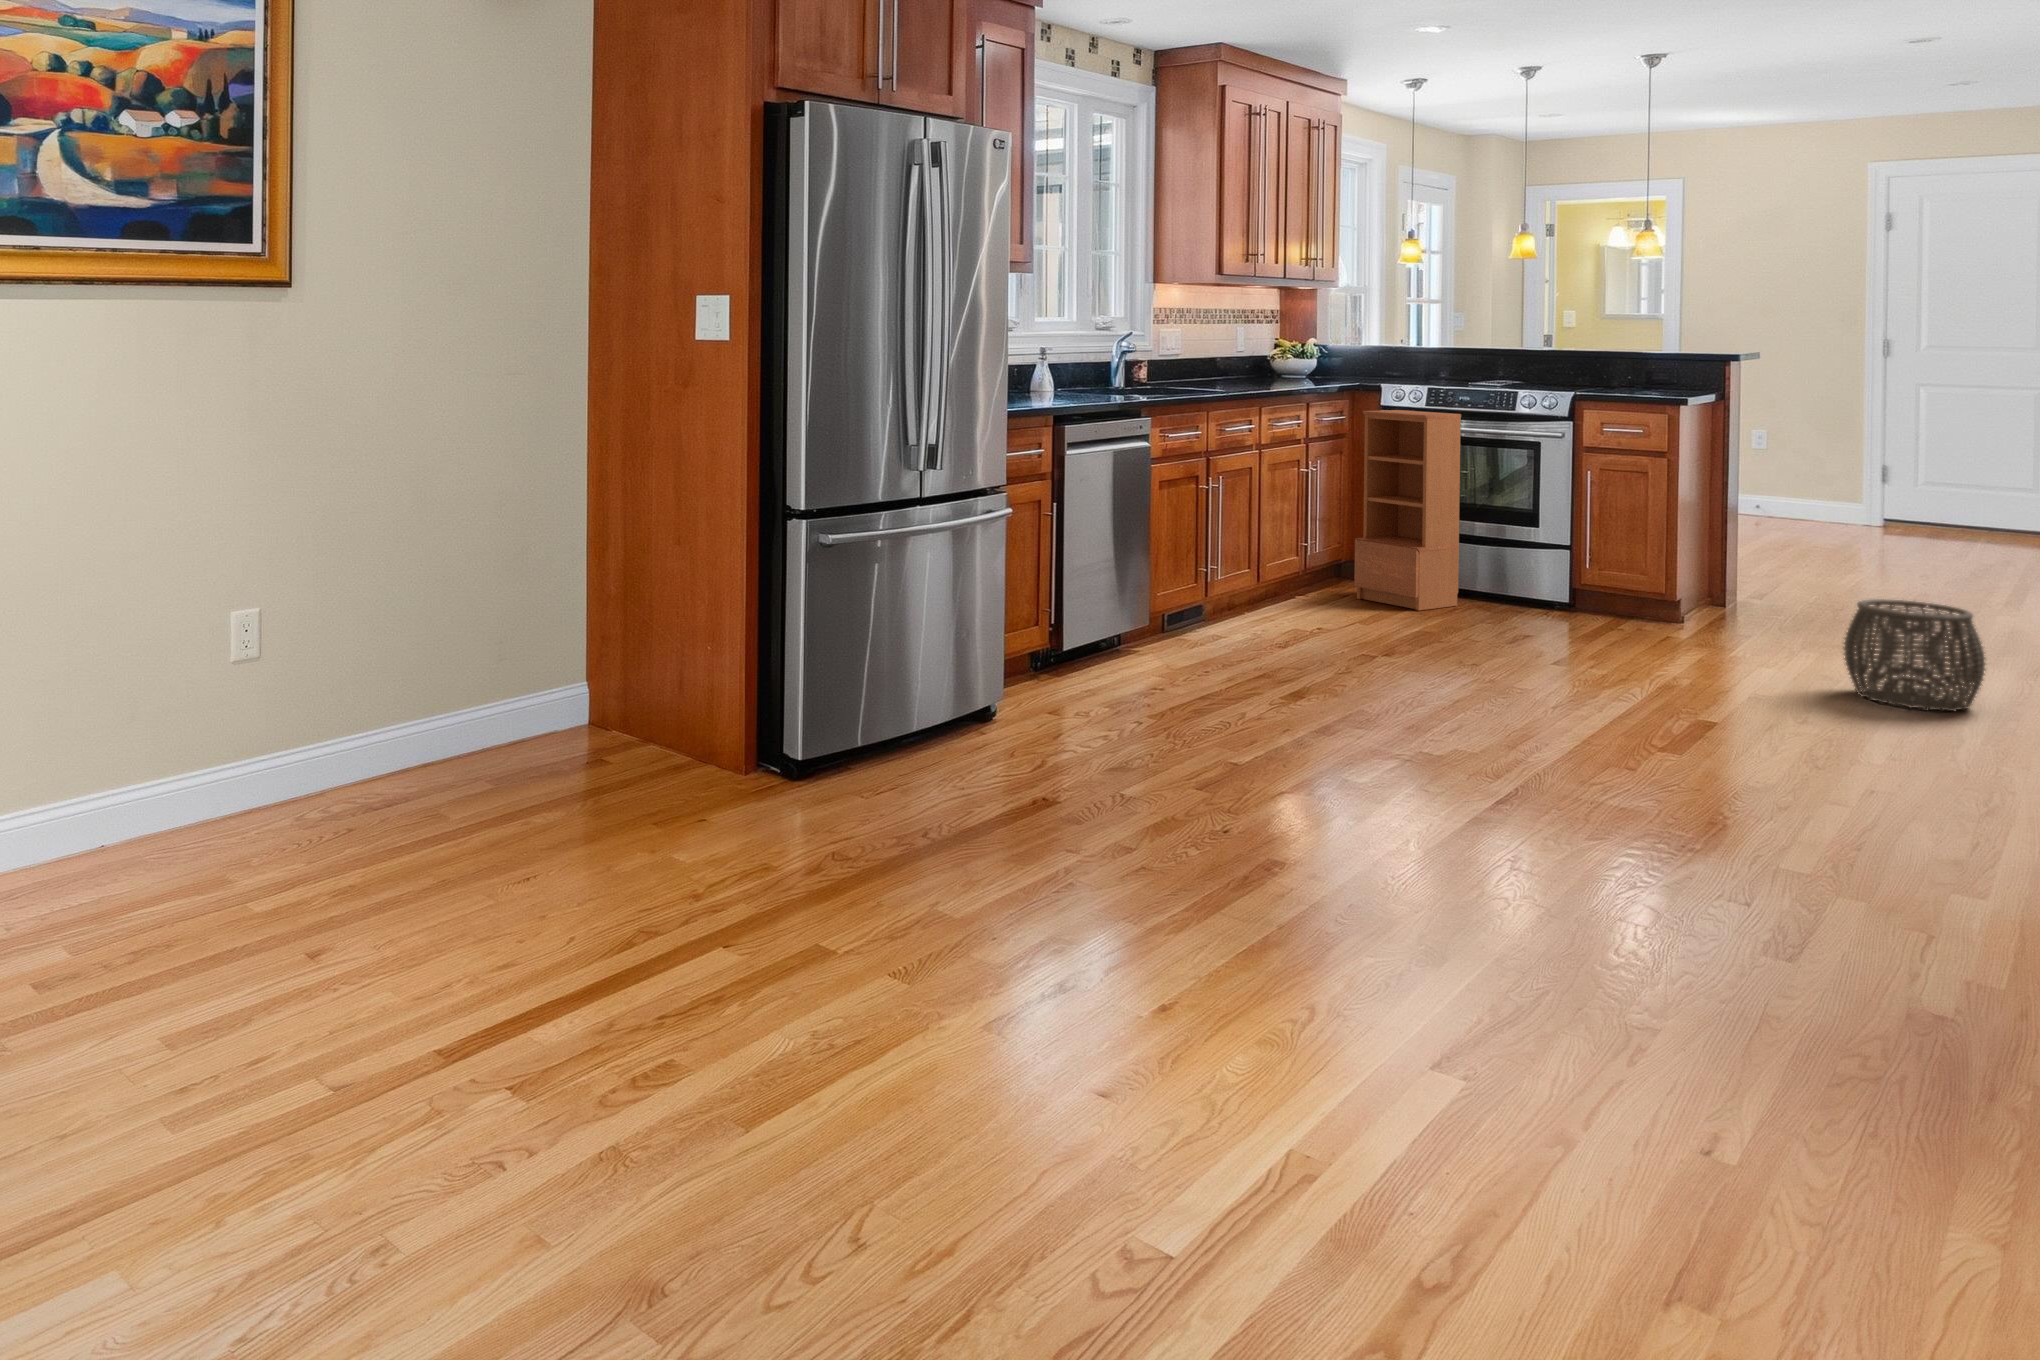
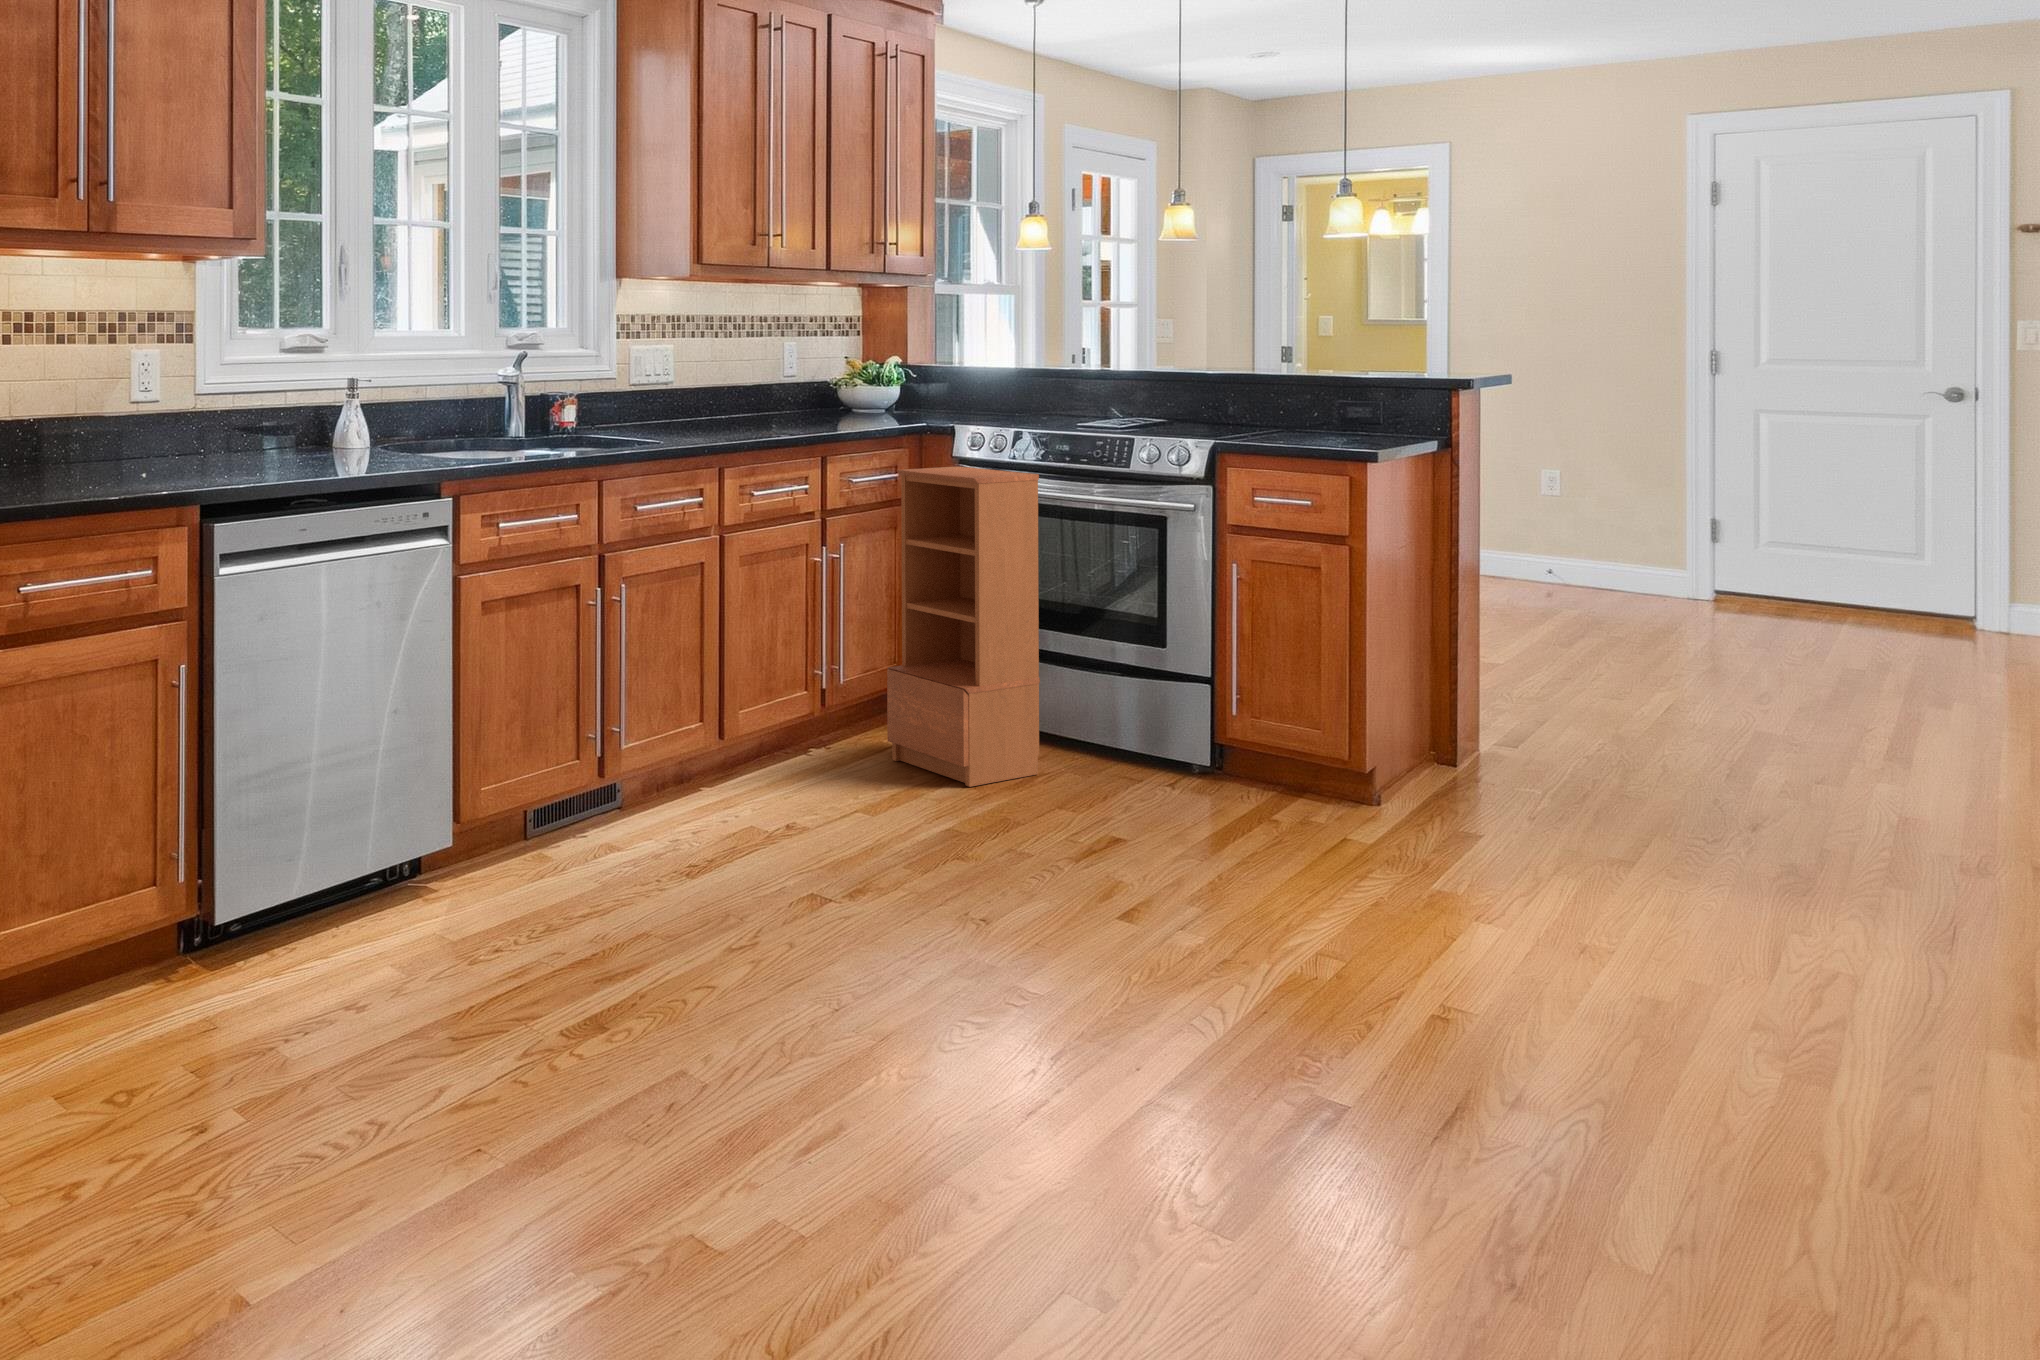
woven basket: present [1844,599,1986,711] -> none [1601,827,1866,1064]

